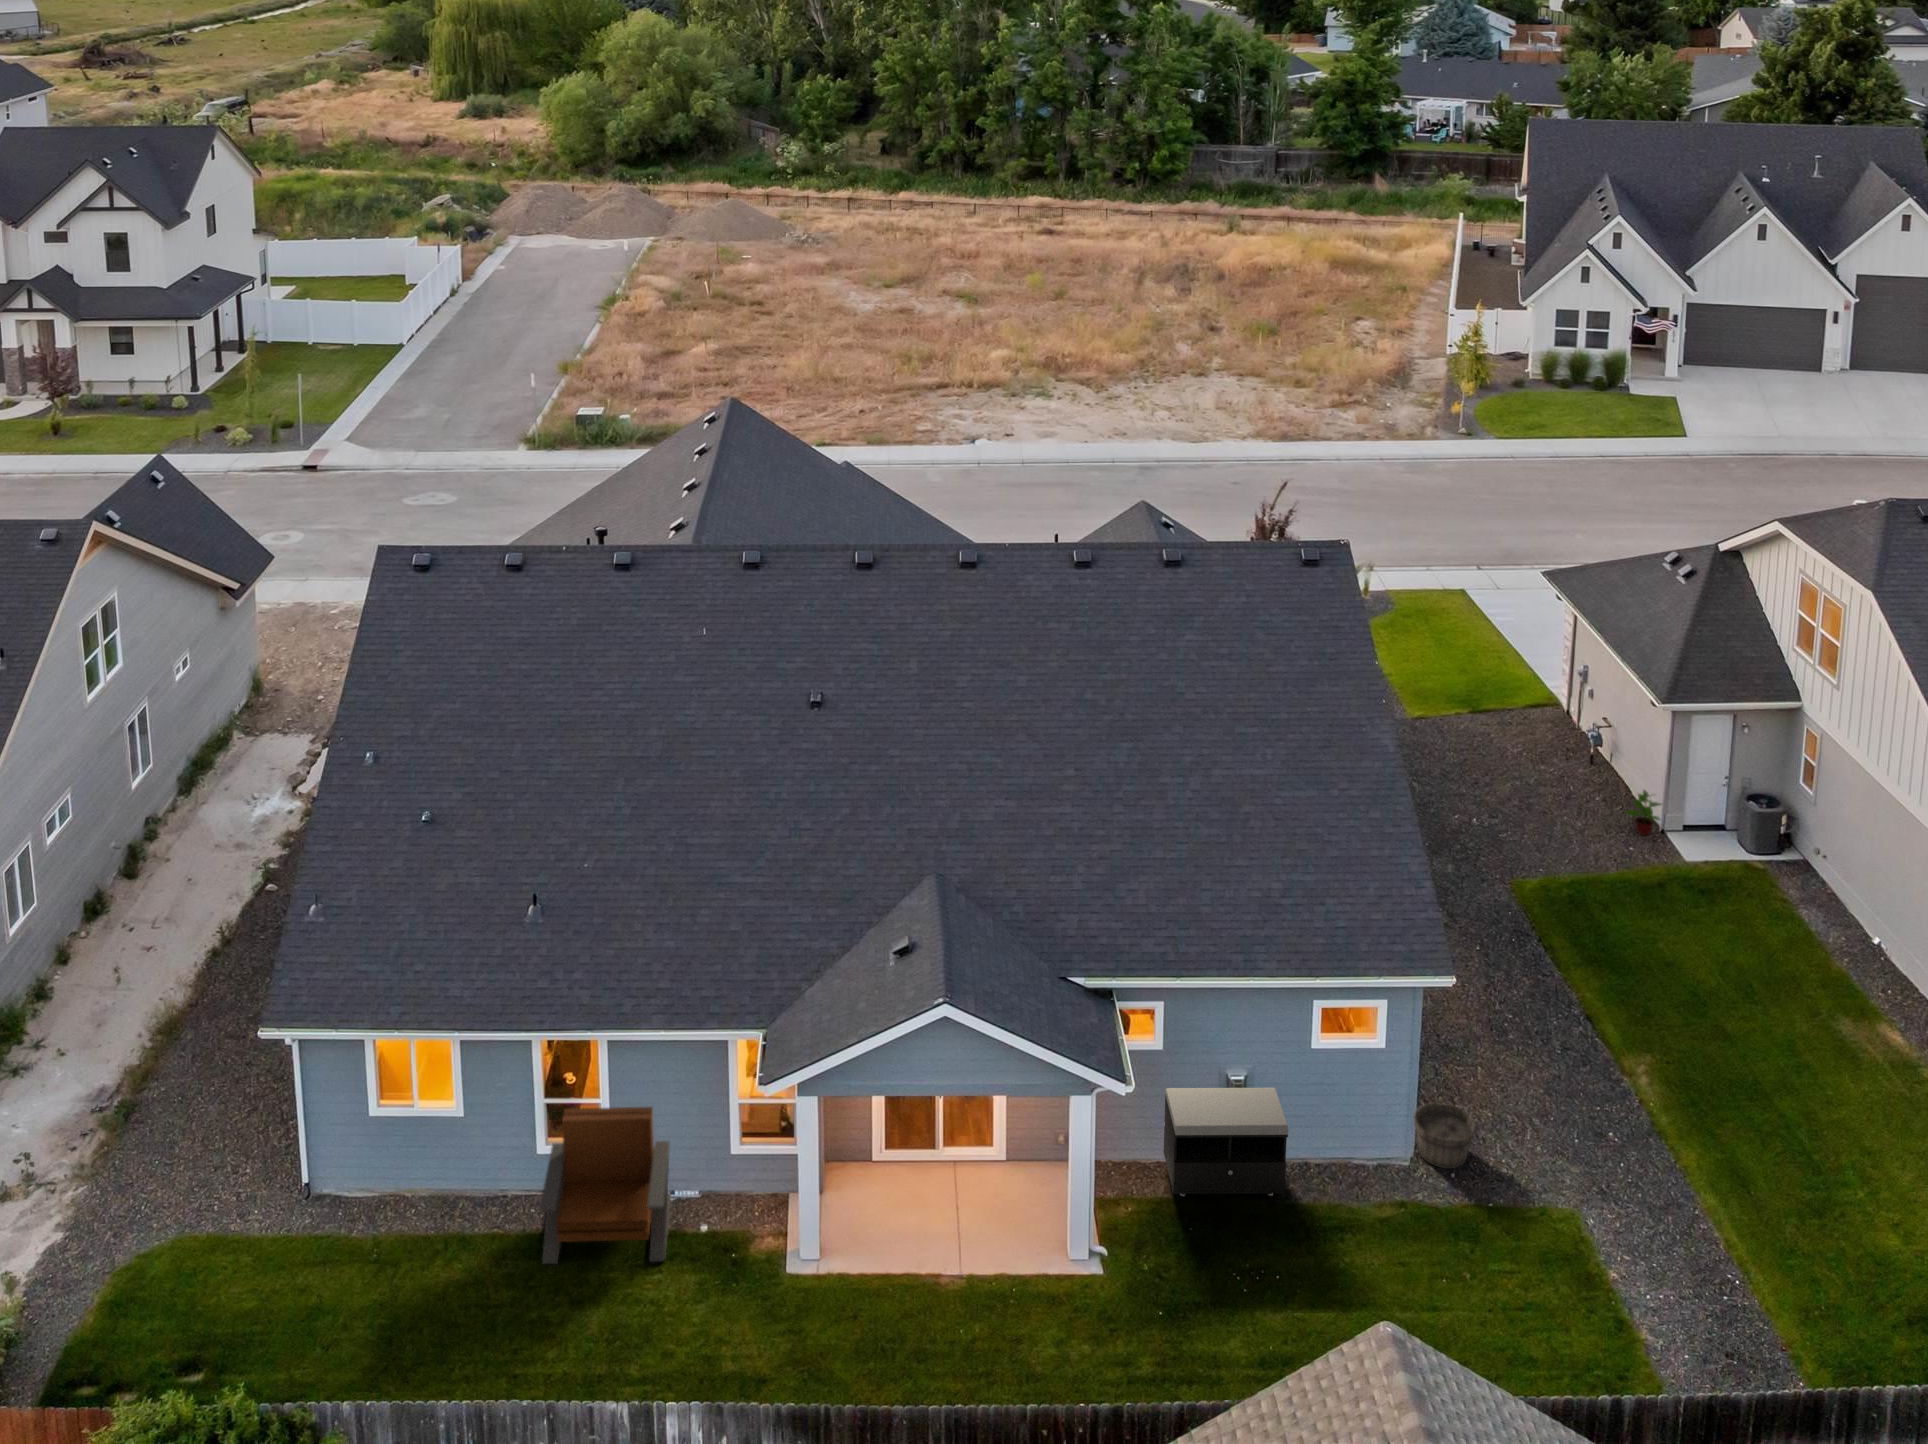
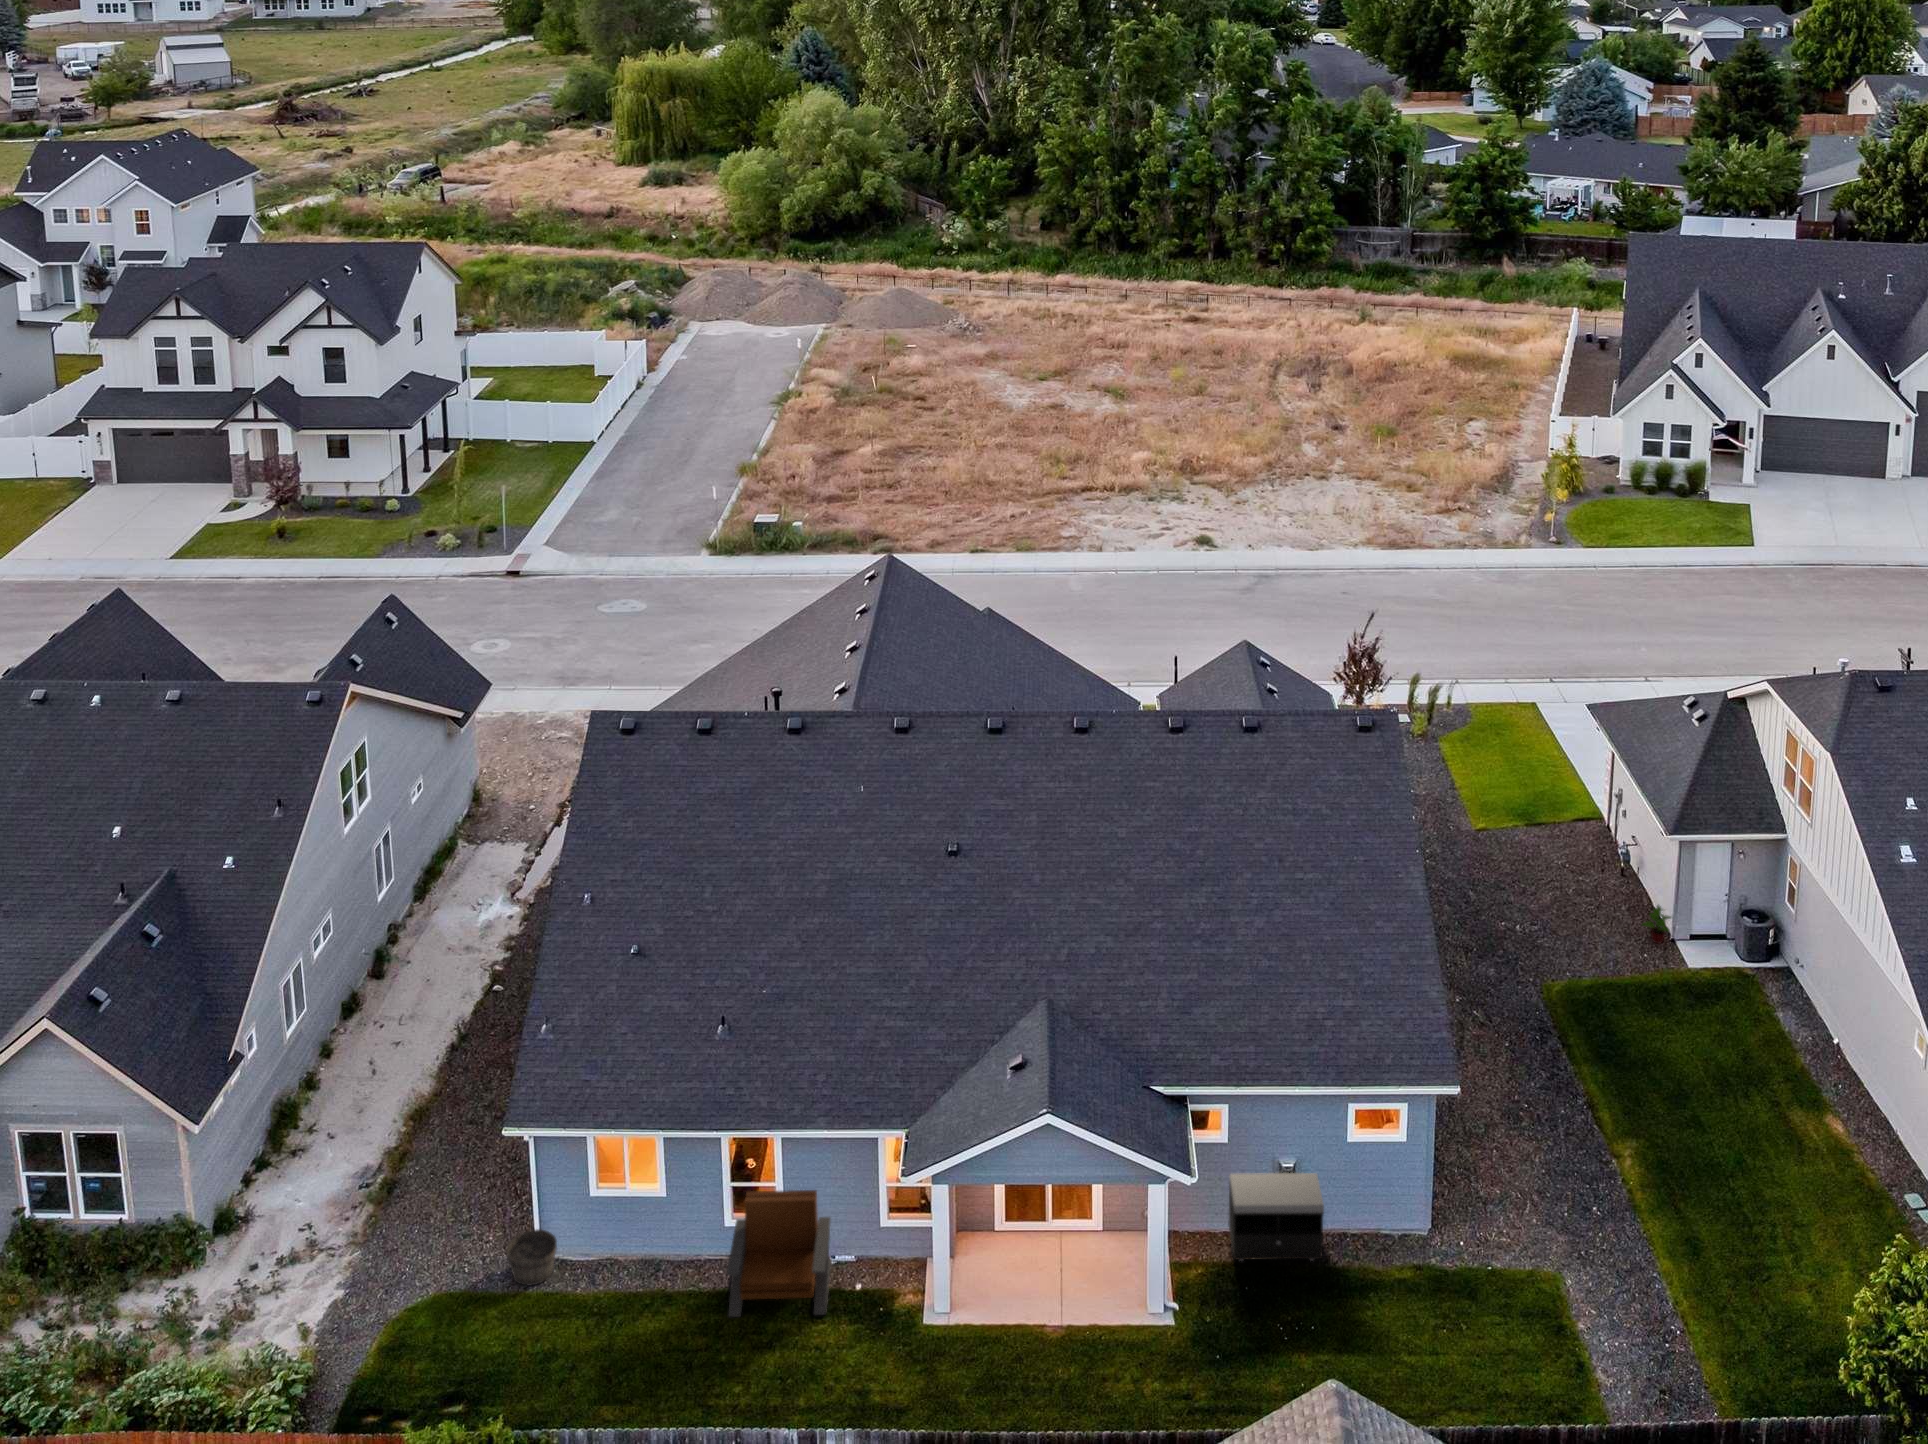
wooden bucket: present [1414,1103,1475,1169] -> present [506,1229,557,1285]

